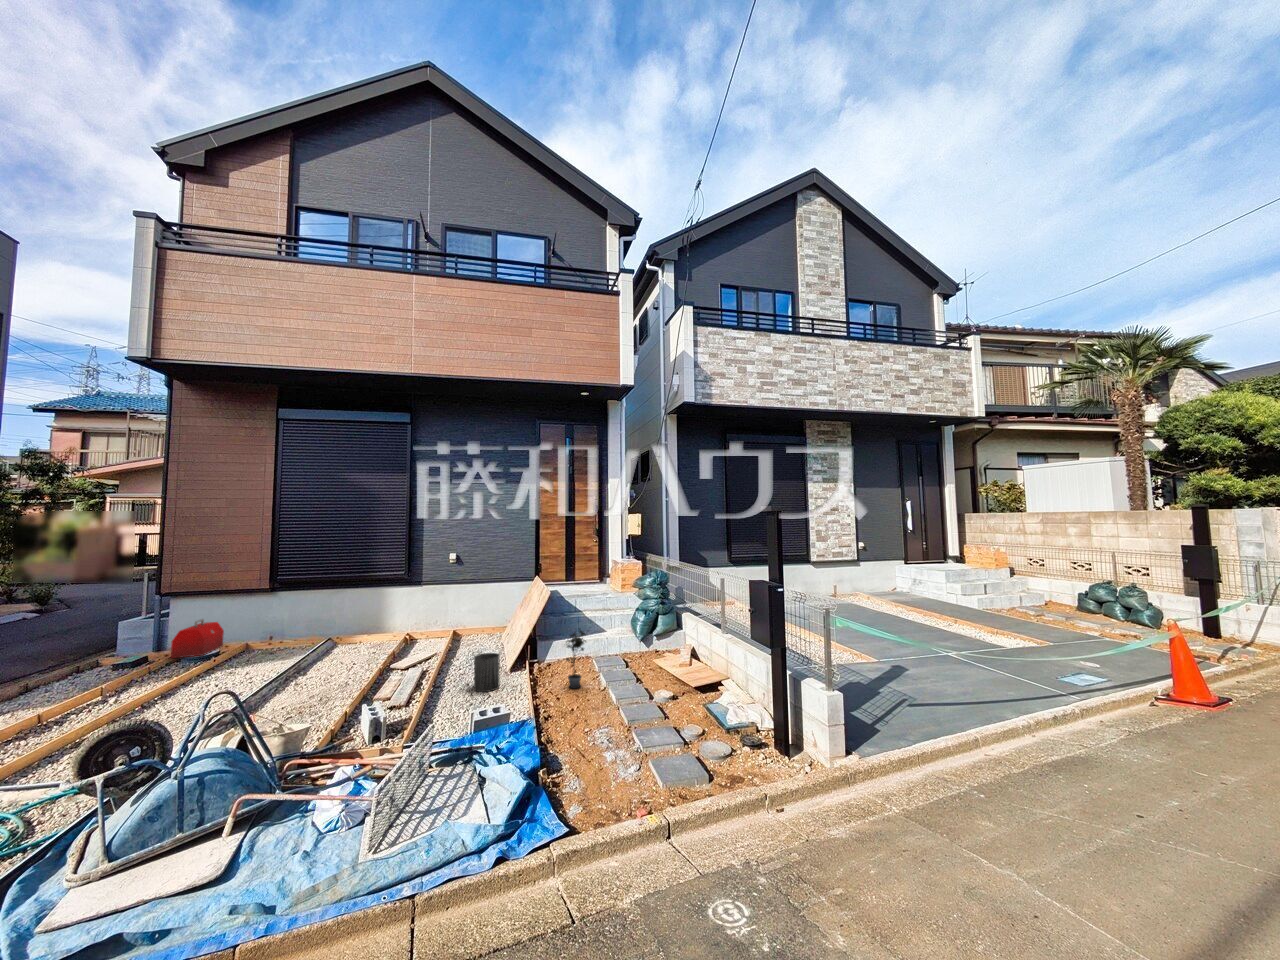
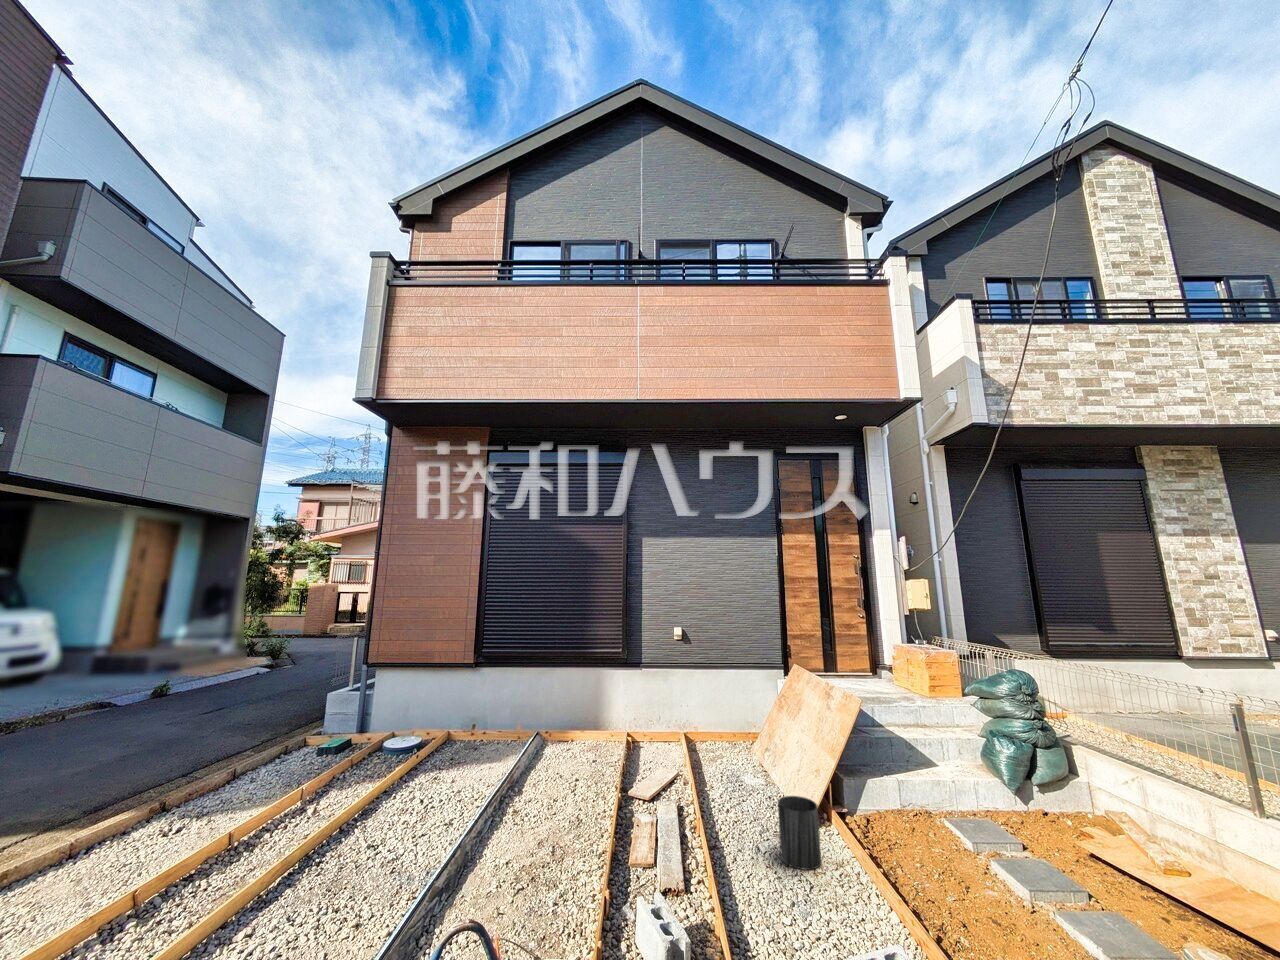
toolbox: present [171,619,224,658] -> none [374,696,425,744]
potted plant: present [566,629,586,688] -> none [927,771,980,884]

